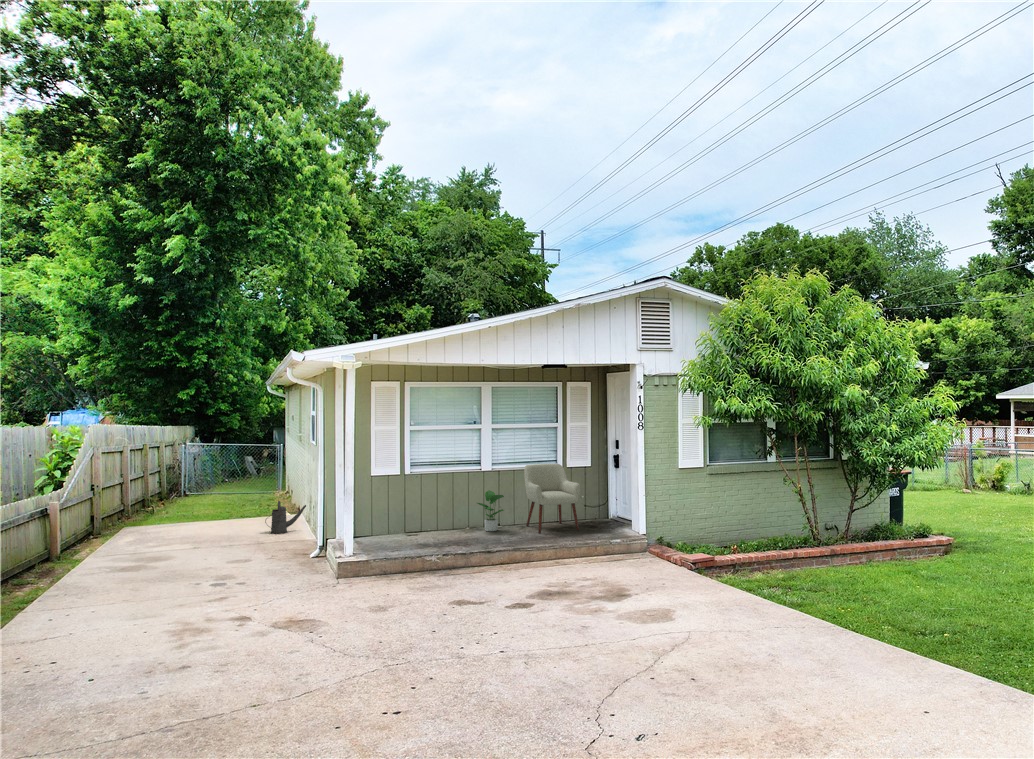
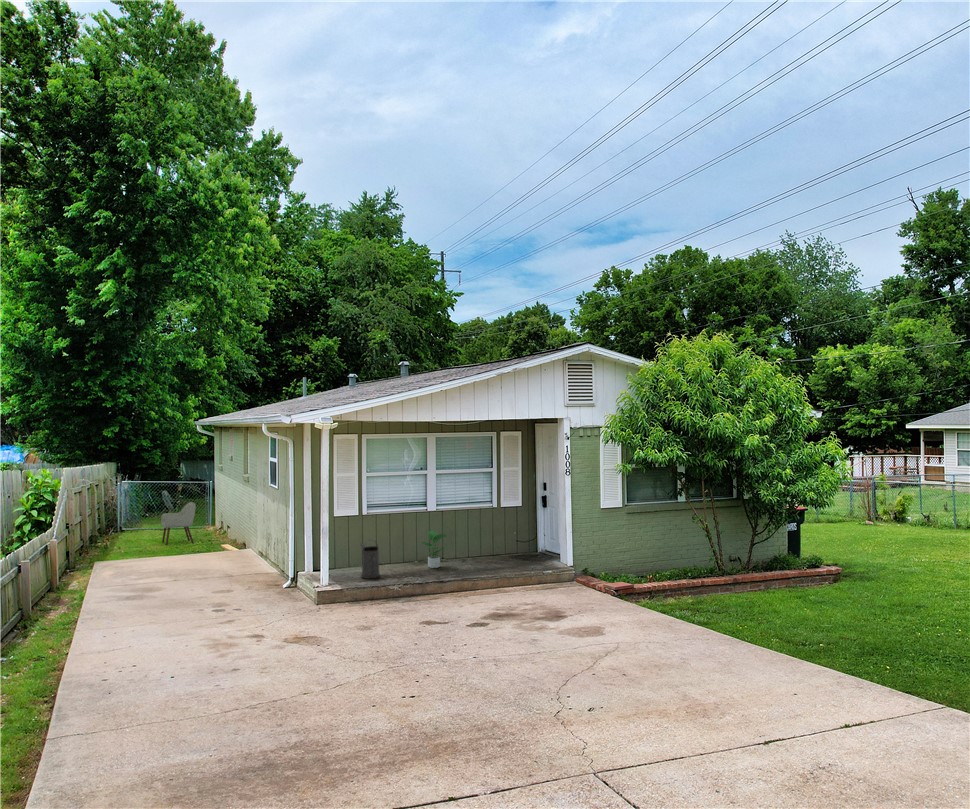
chair: present [525,464,580,533] -> present [161,502,196,545]
watering can: present [265,501,306,534] -> present [361,540,380,578]

